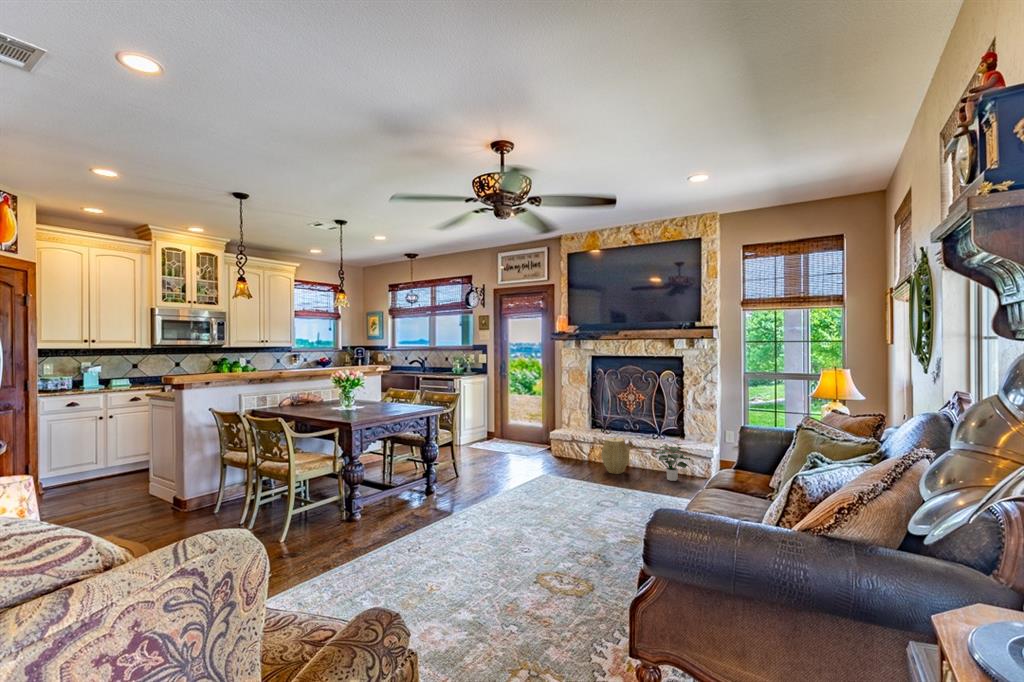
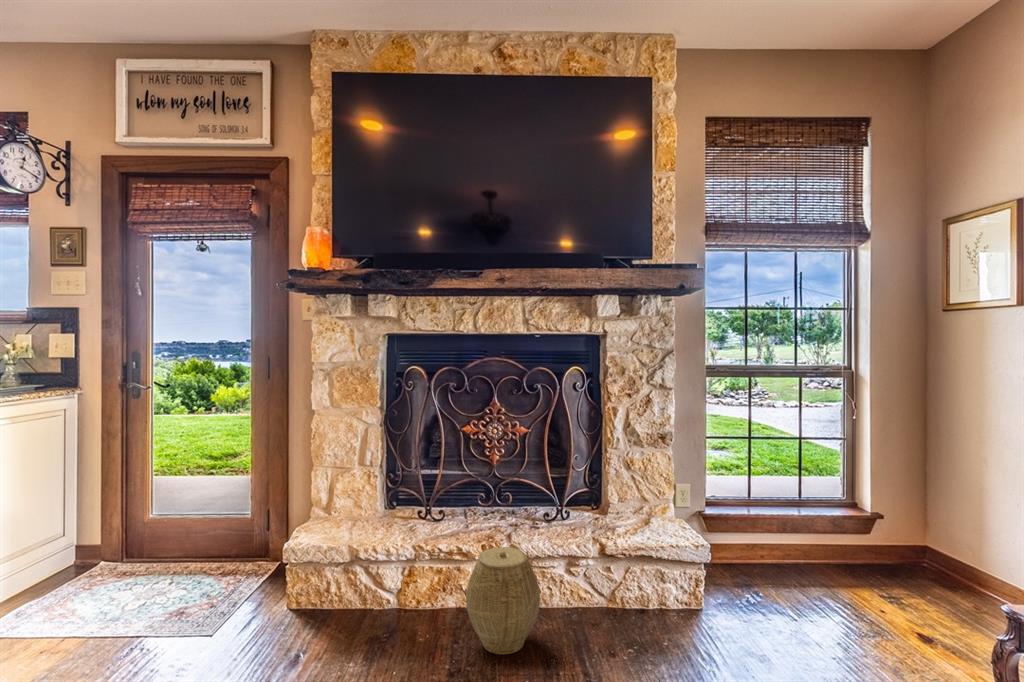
potted plant: present [655,444,690,481] -> none [609,544,700,647]

